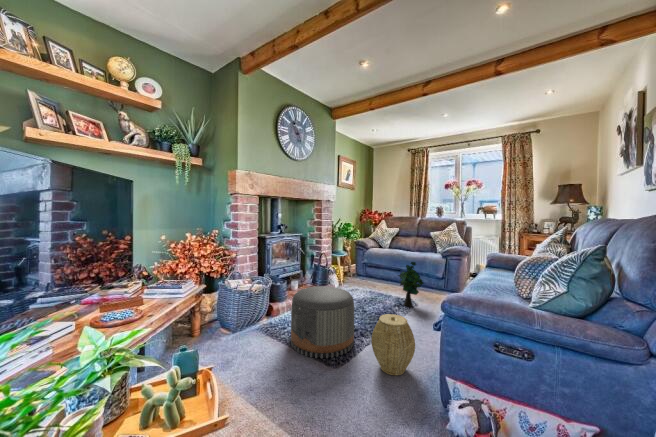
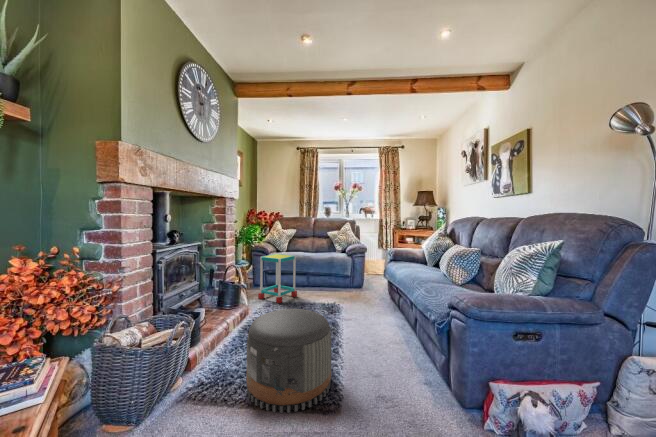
side table: none [352,248,385,290] -> present [258,254,297,303]
decorative plant: present [398,262,423,307] -> none [322,265,350,313]
woven basket: present [372,314,415,375] -> none [363,326,411,395]

